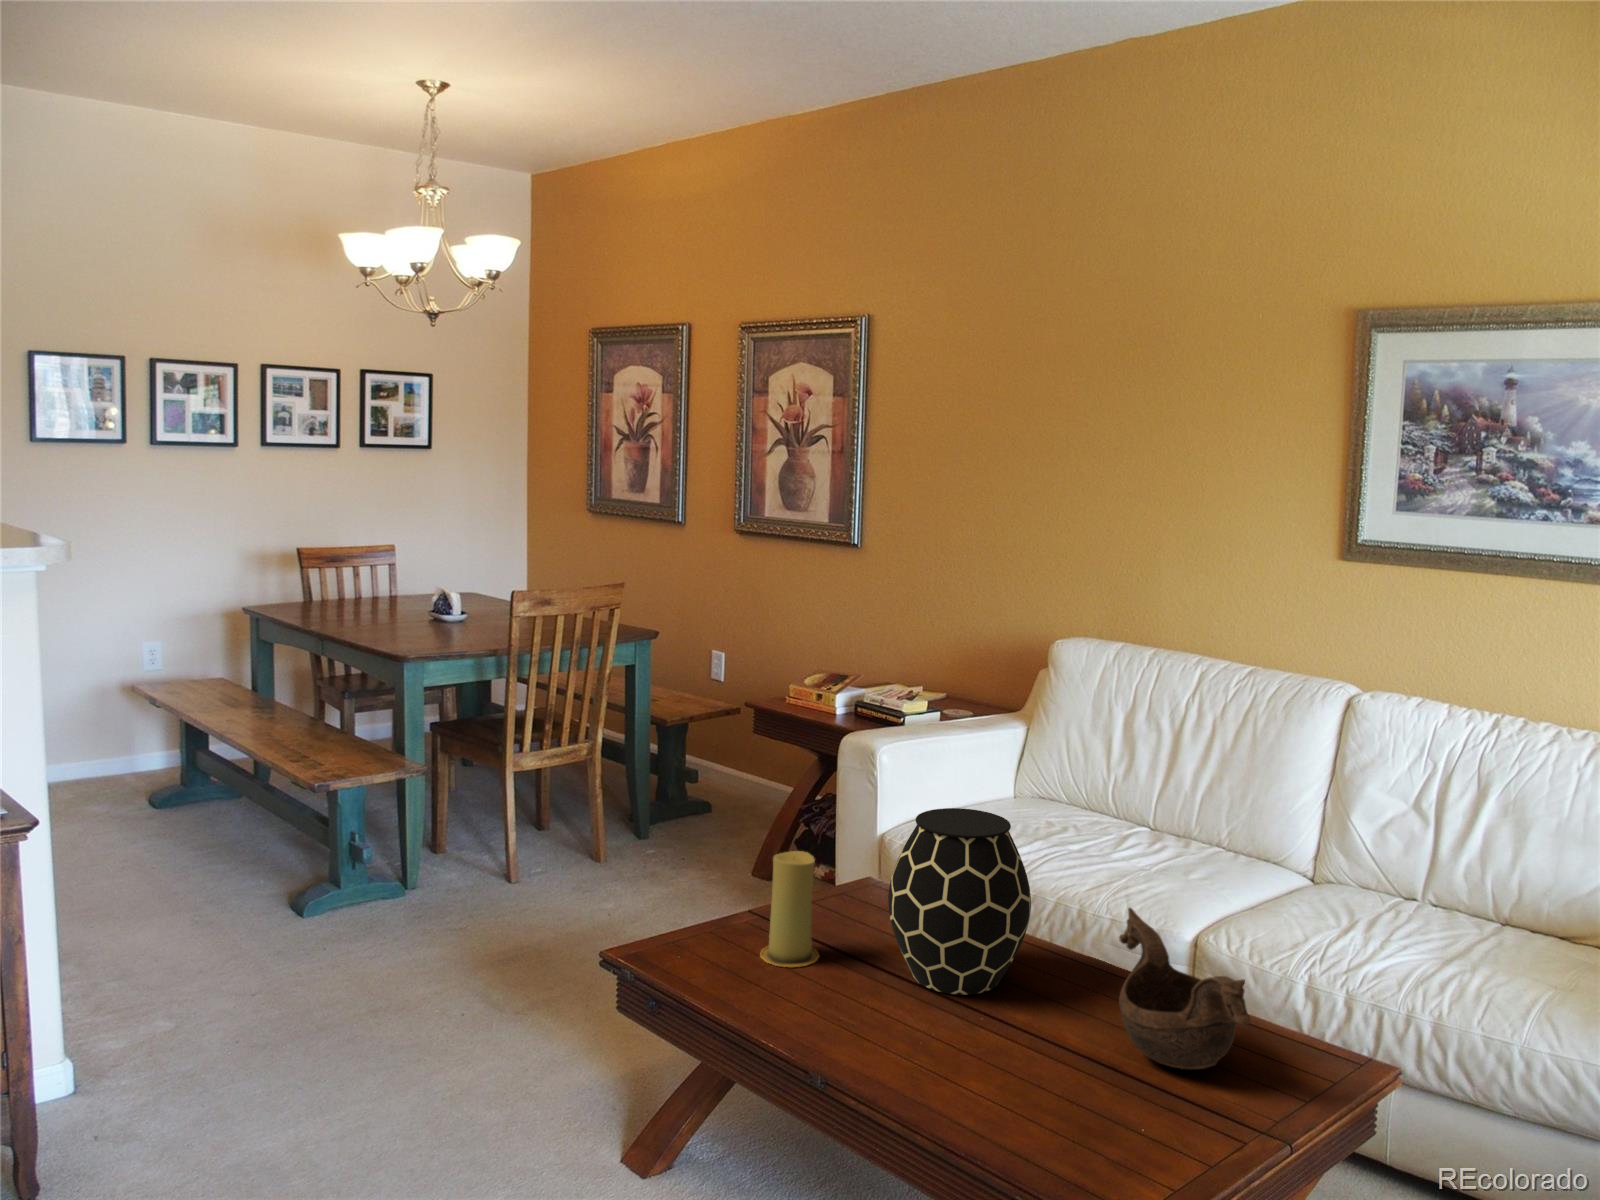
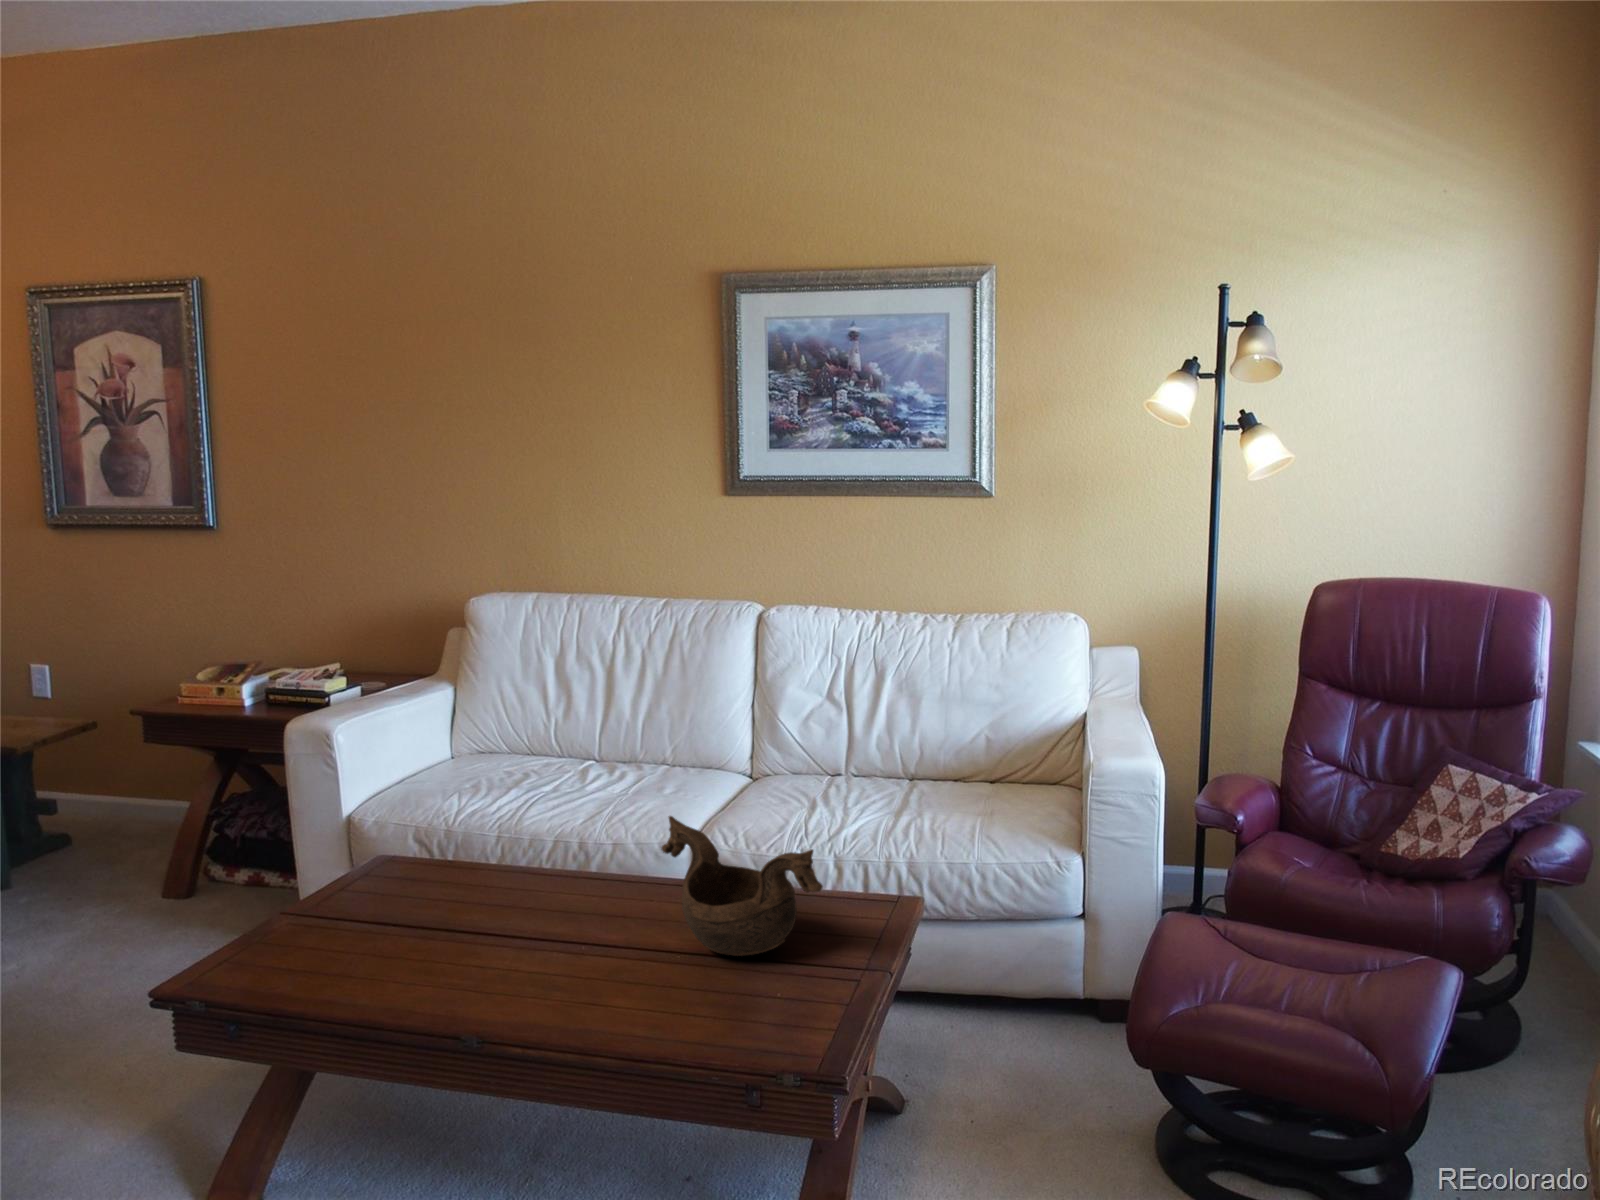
vase: present [888,808,1031,995] -> none [404,754,563,955]
candle: present [760,851,819,967] -> none [245,840,322,981]

